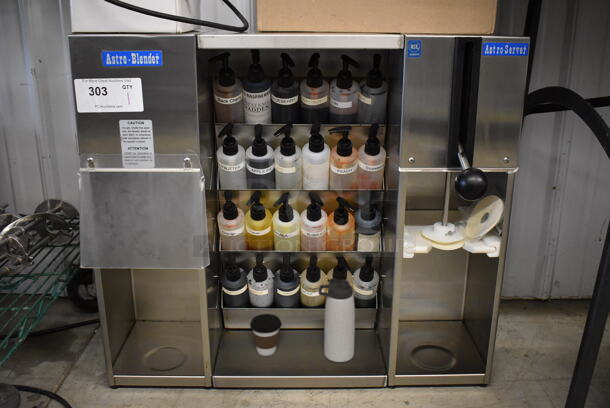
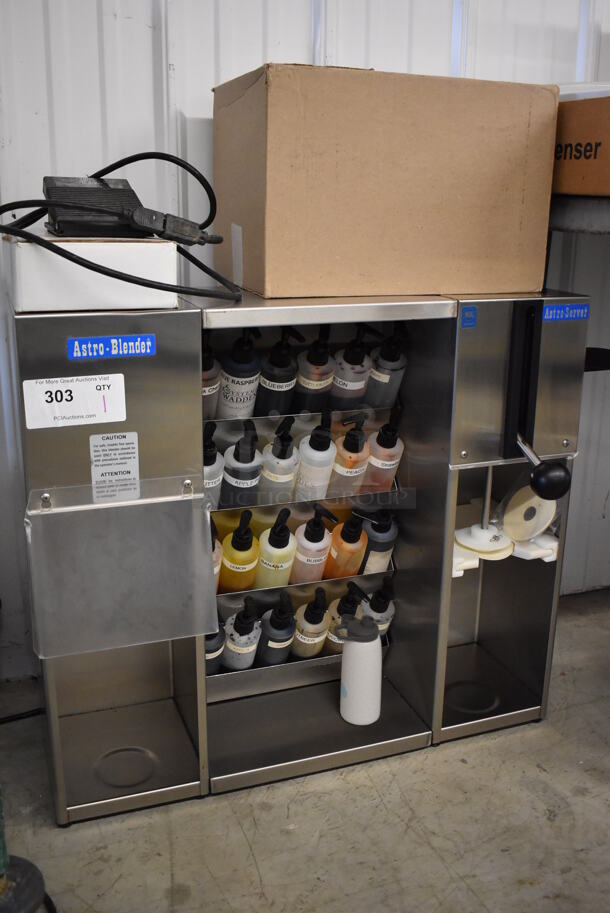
coffee cup: present [250,314,282,356] -> none [242,676,286,736]

